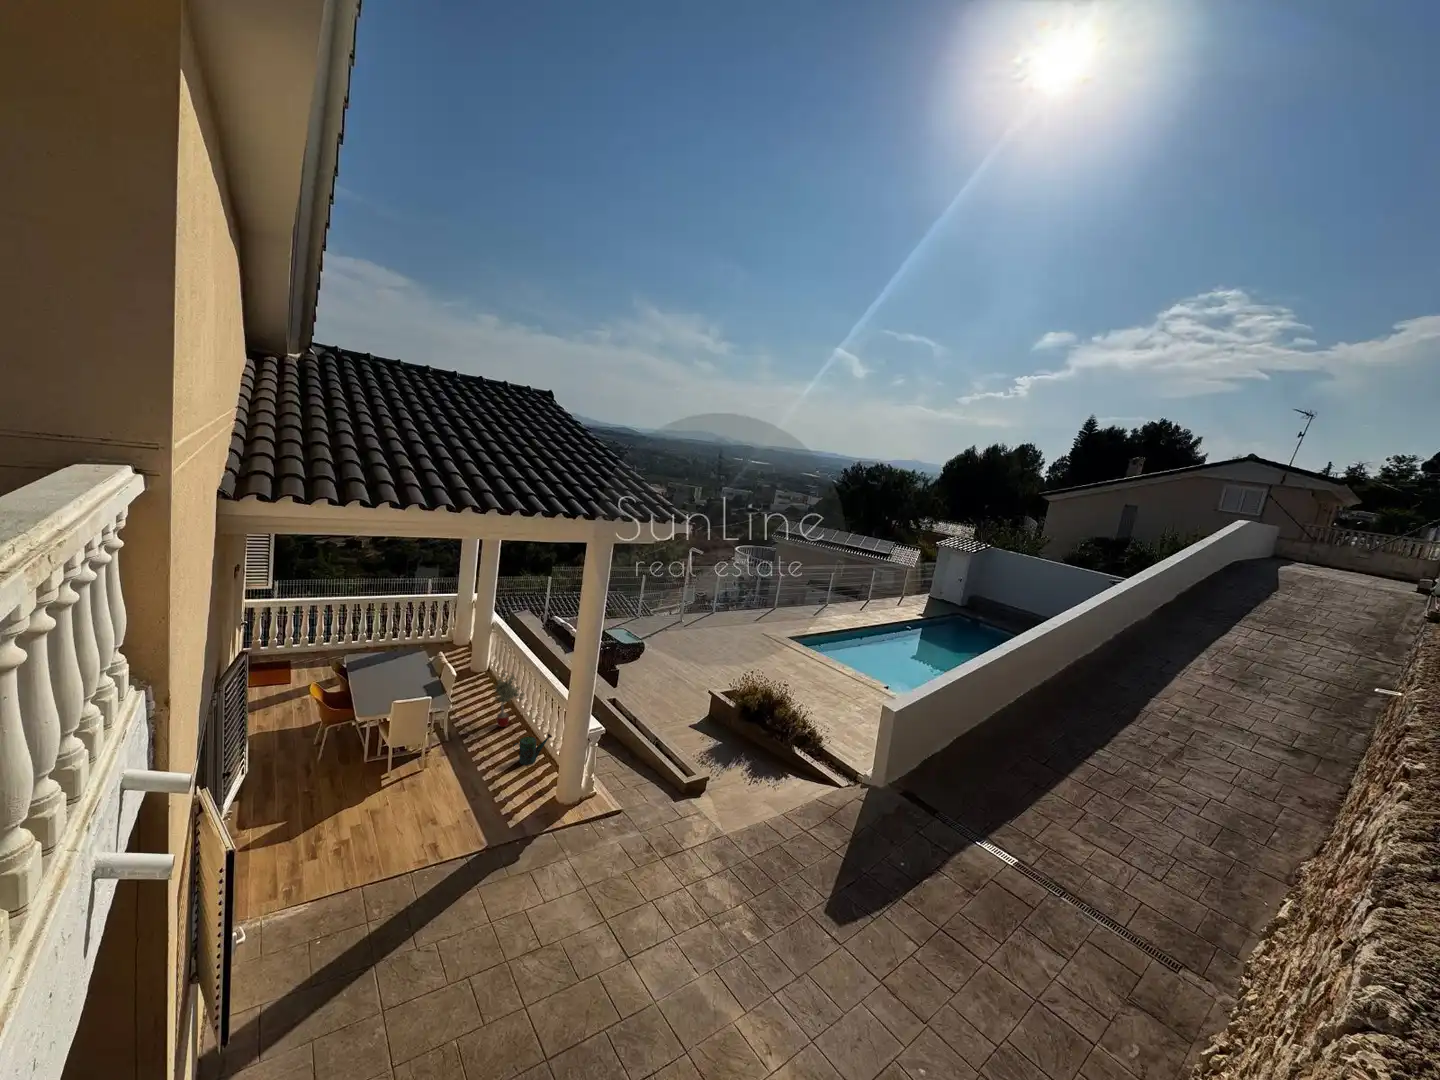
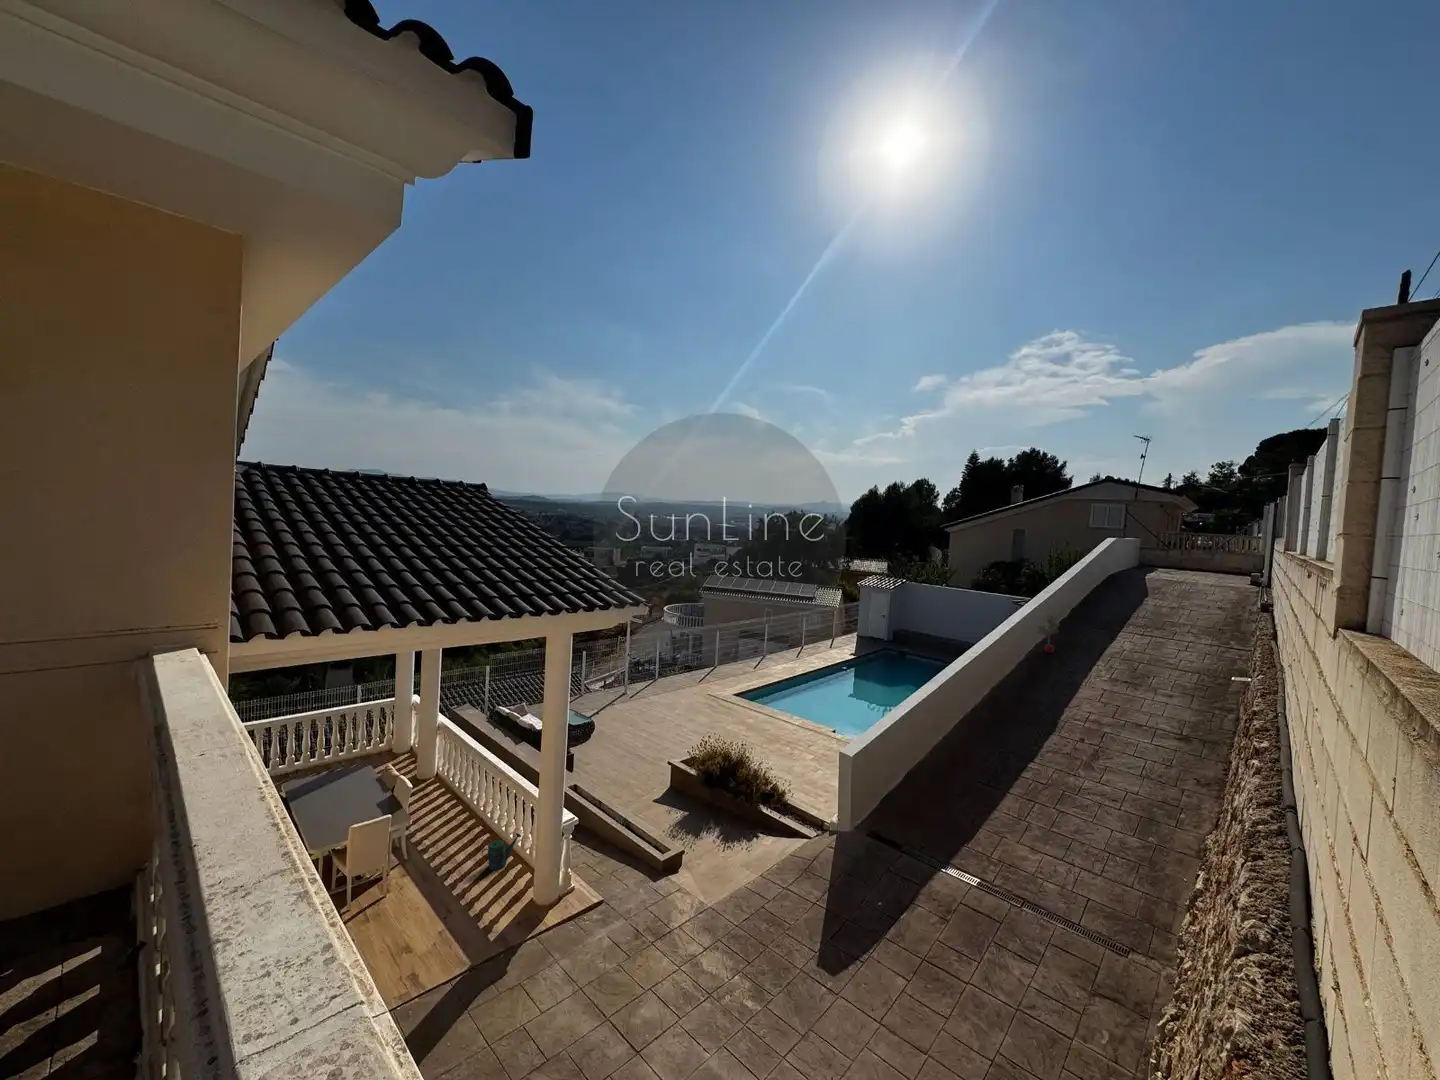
potted tree: present [494,671,524,727] -> present [1037,615,1059,653]

